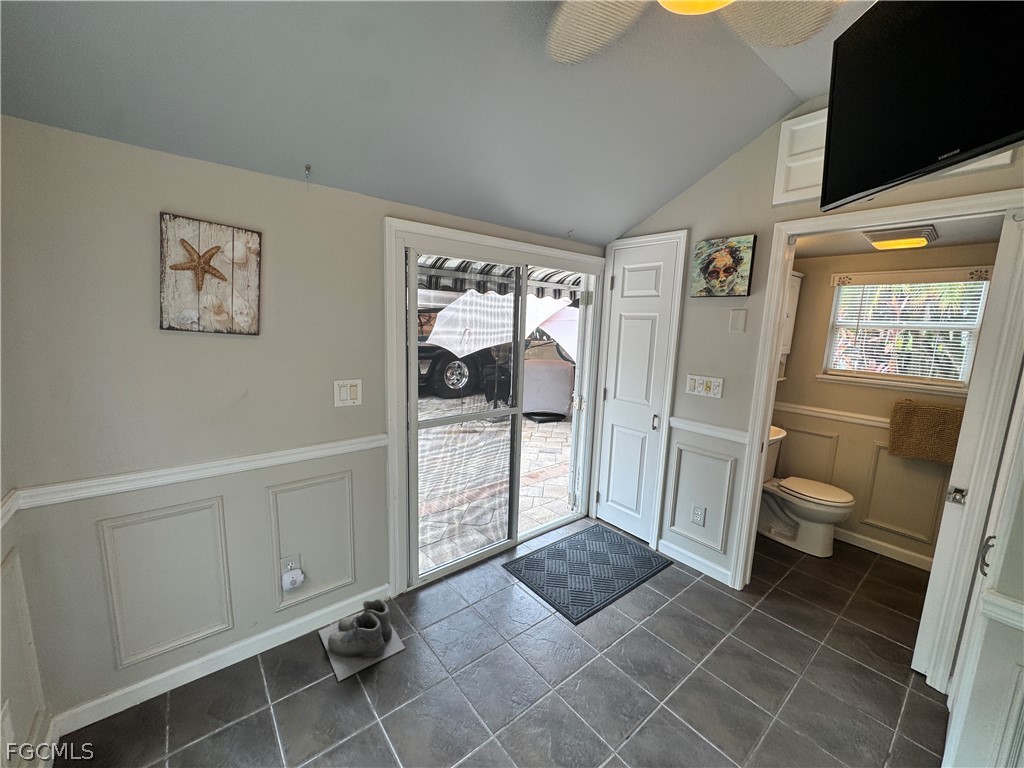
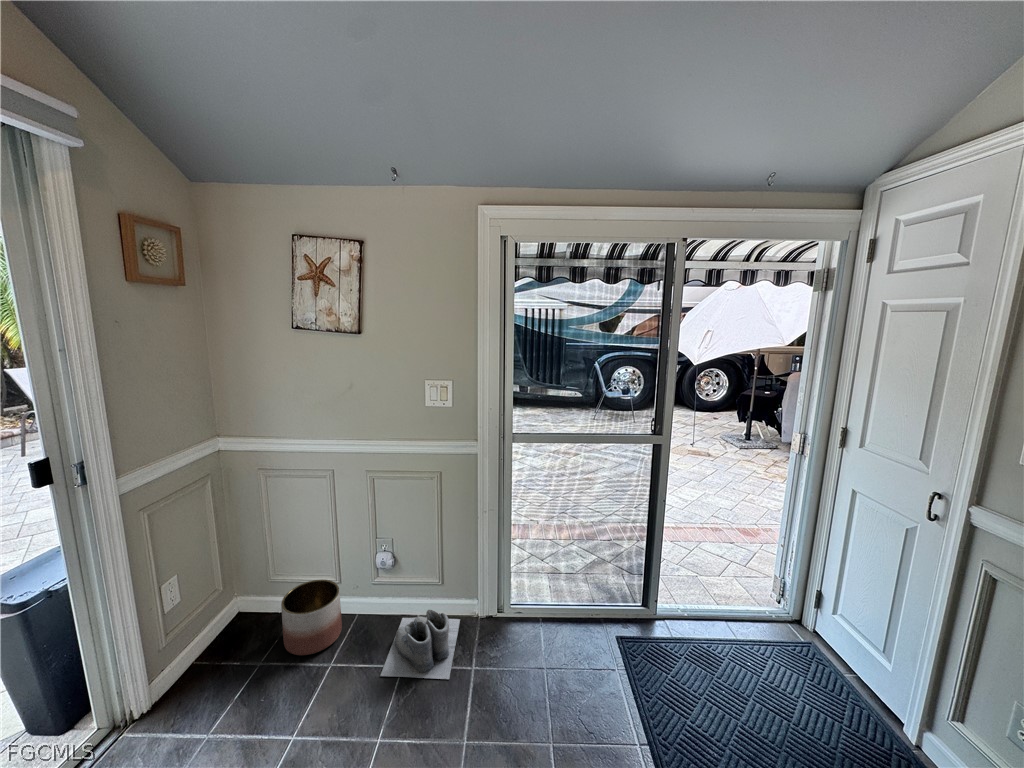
planter: none [176,626,258,726] -> present [281,580,342,655]

